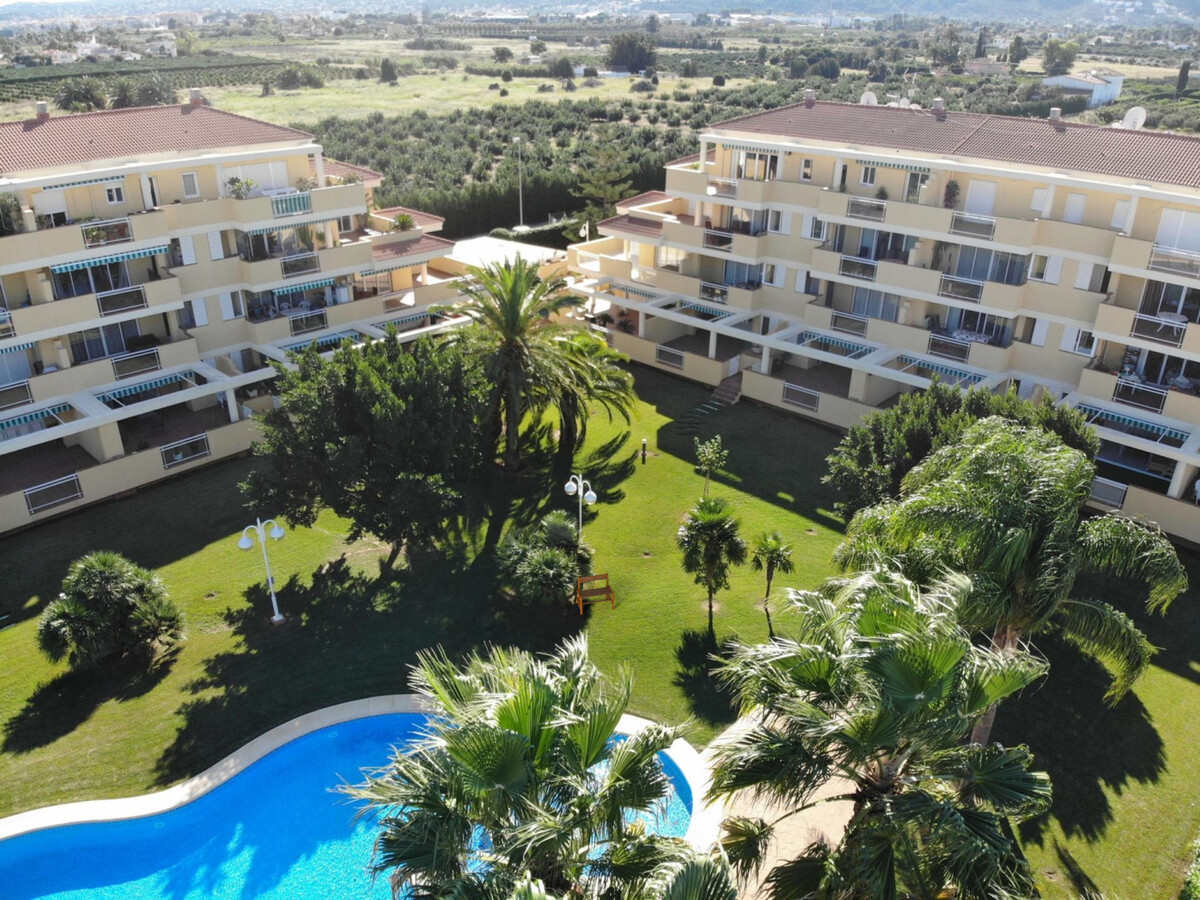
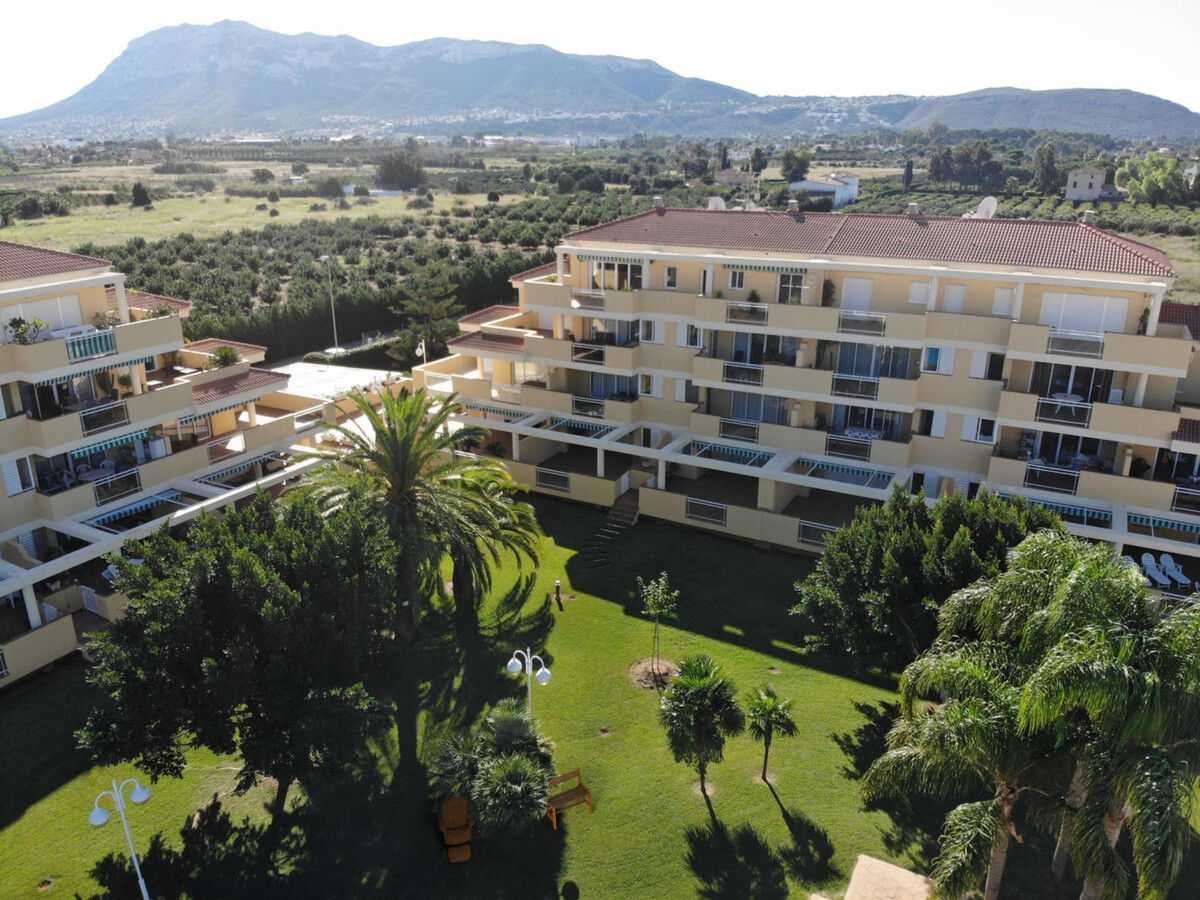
lounge chair: none [492,577,519,626] -> present [439,797,474,866]

